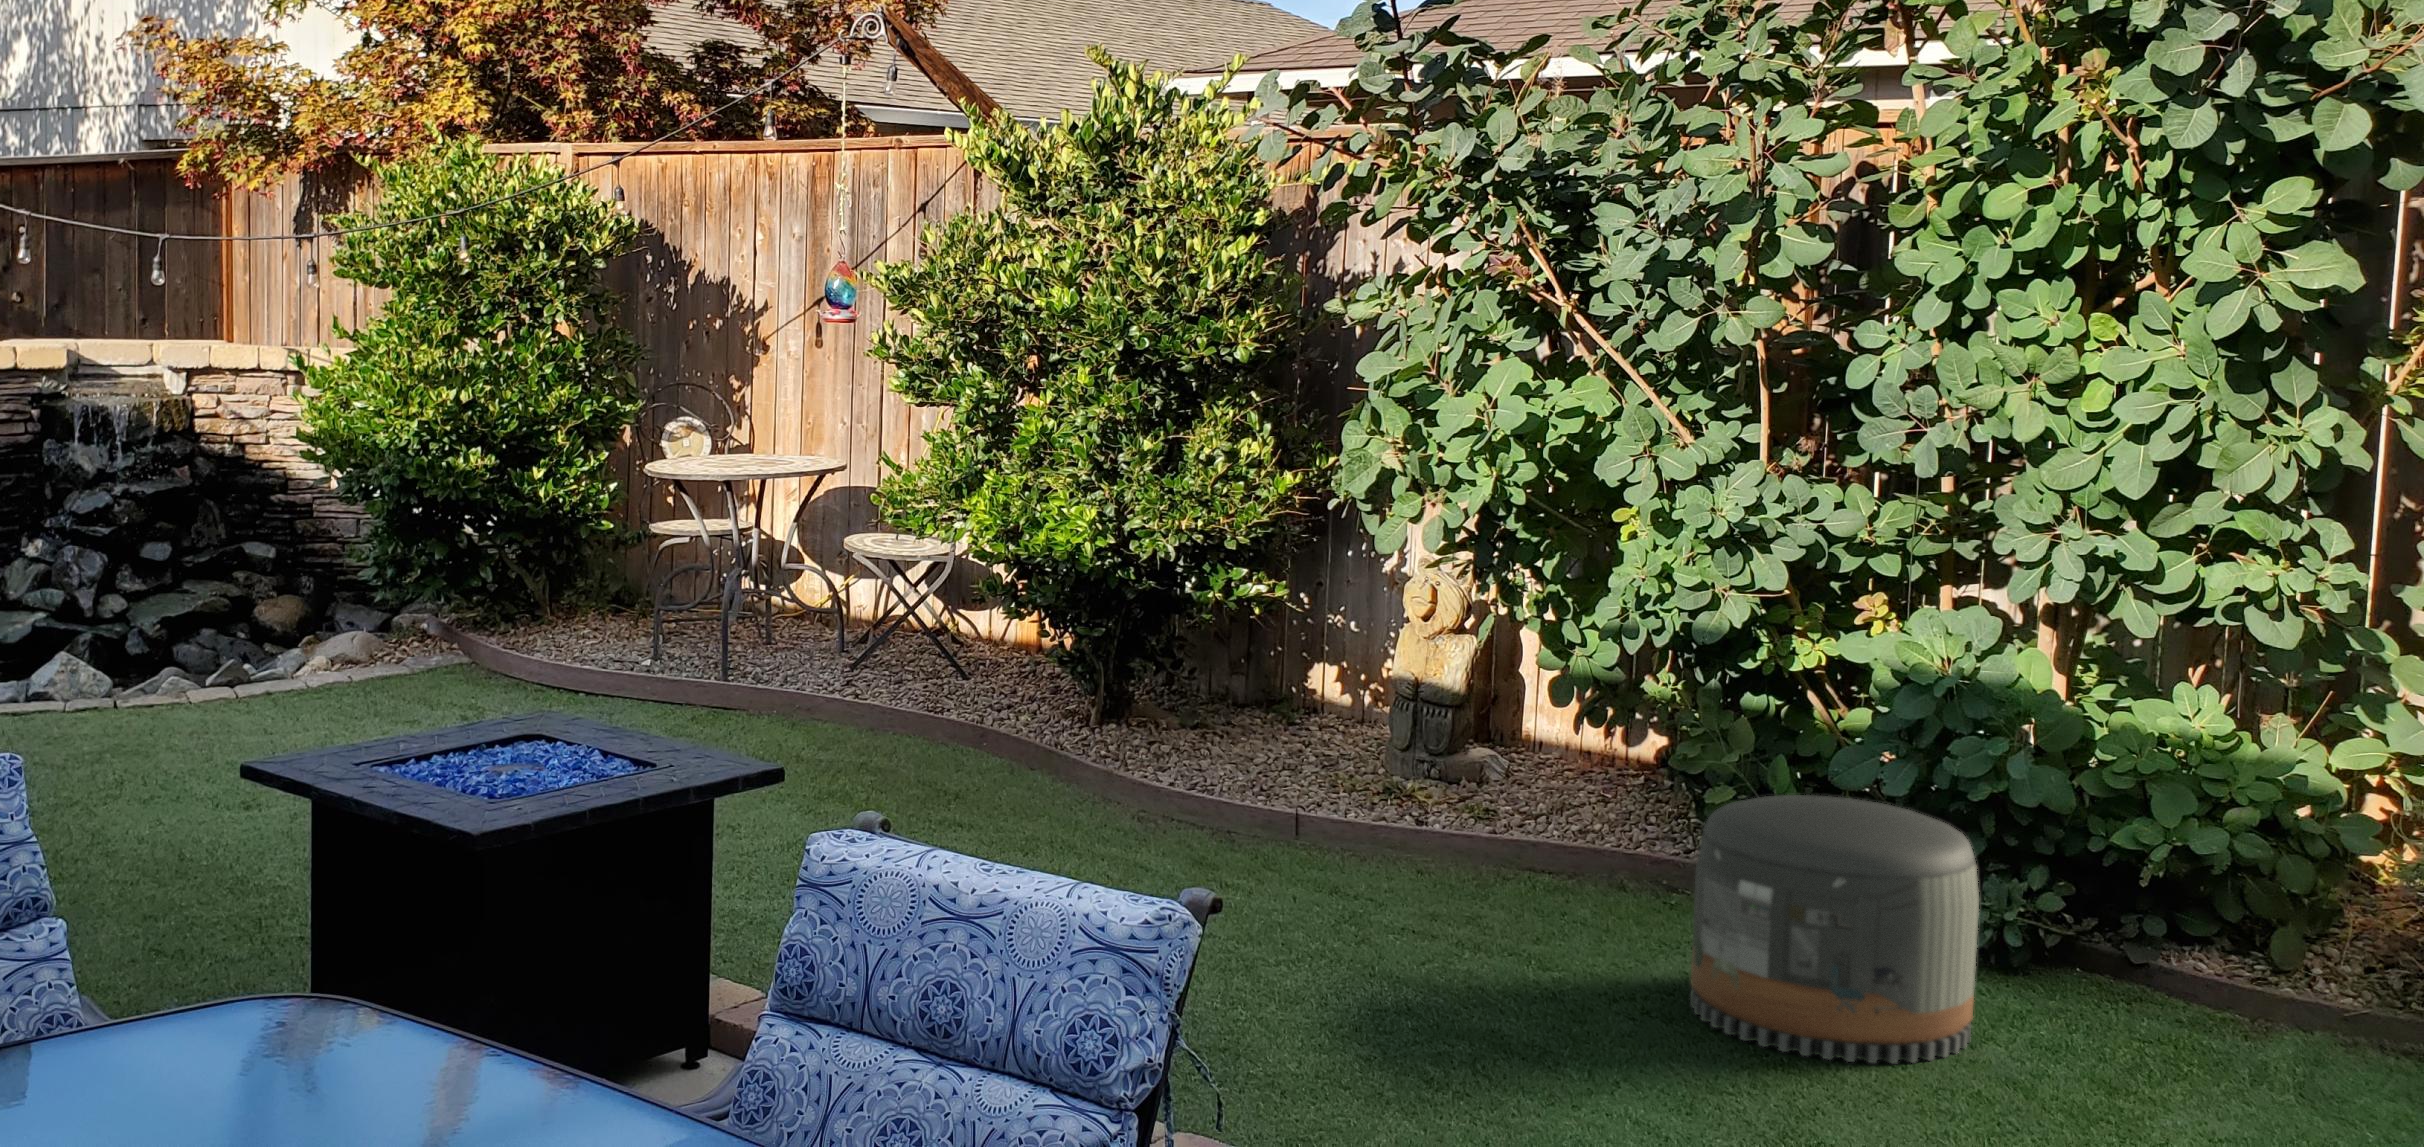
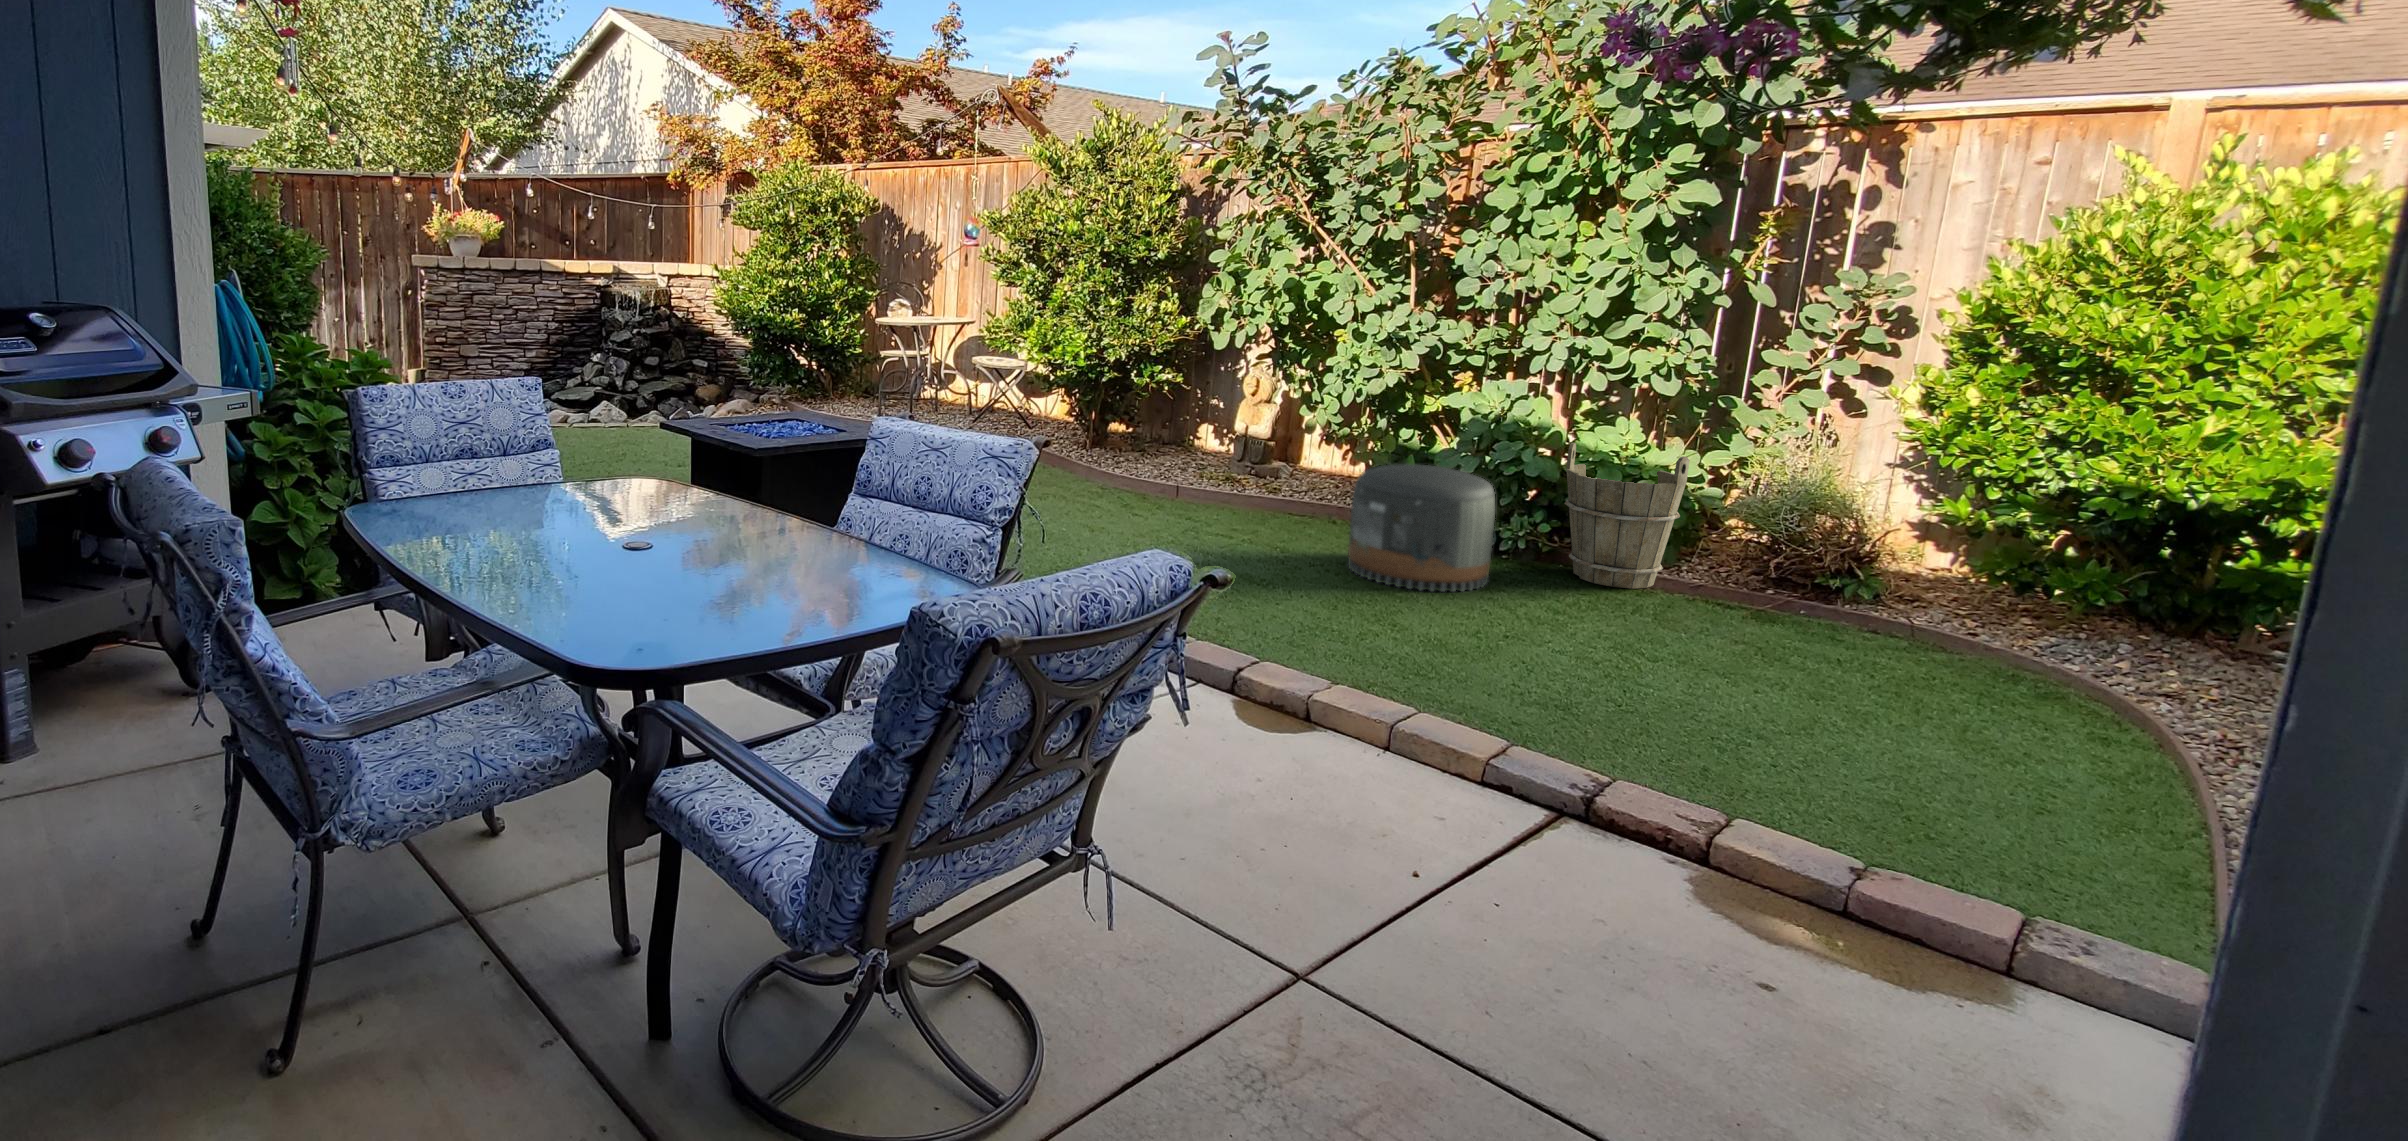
bucket: none [2098,745,2332,1038] -> present [1565,443,1689,589]

